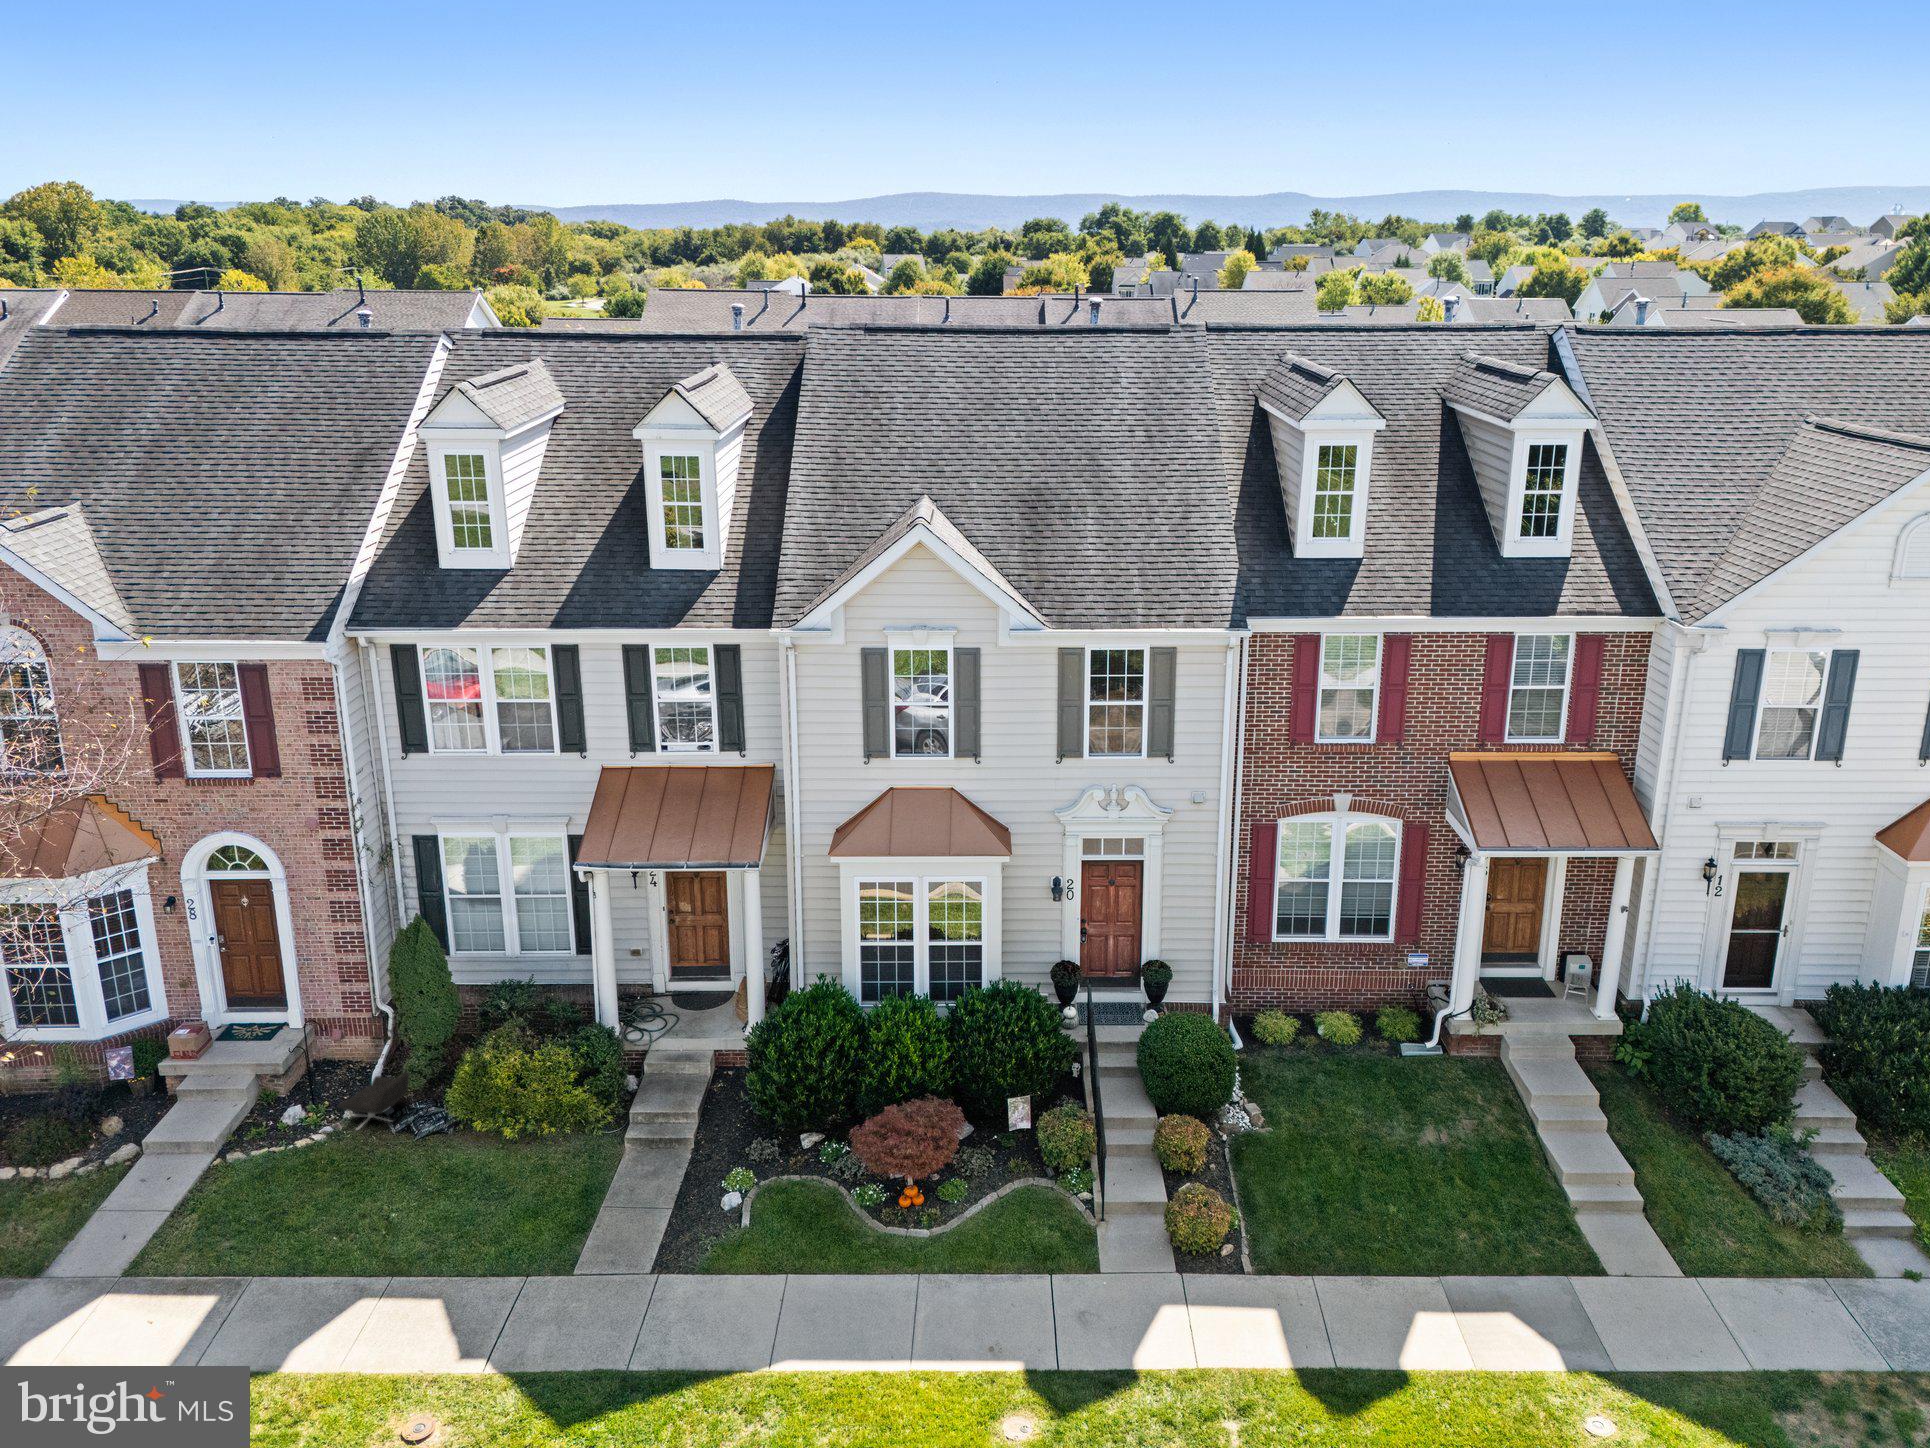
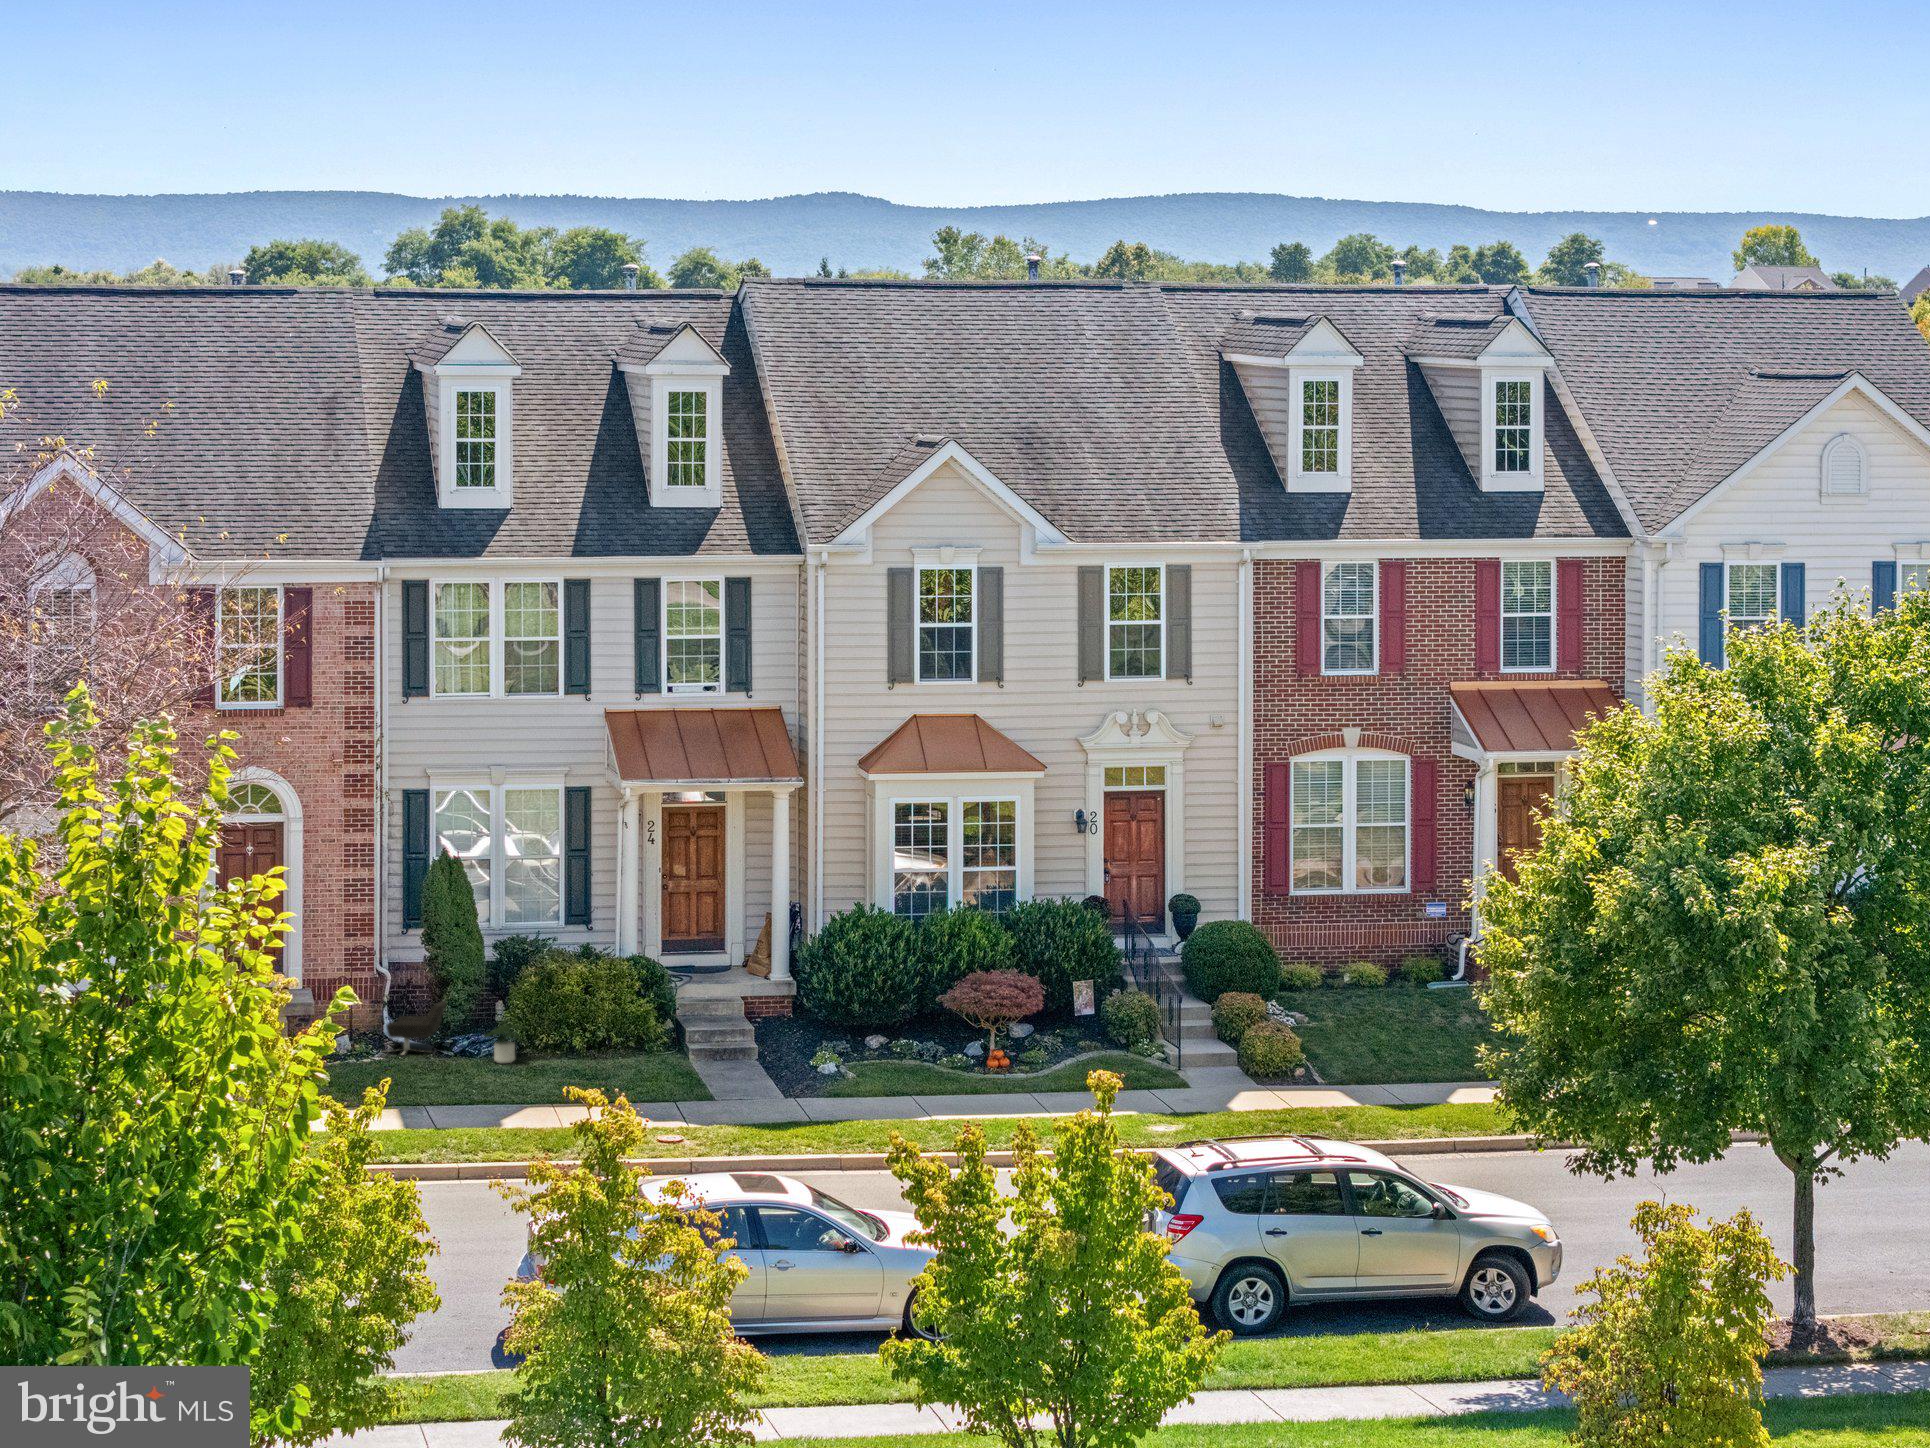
potted plant: none [409,1110,456,1161] -> present [483,1020,525,1063]

